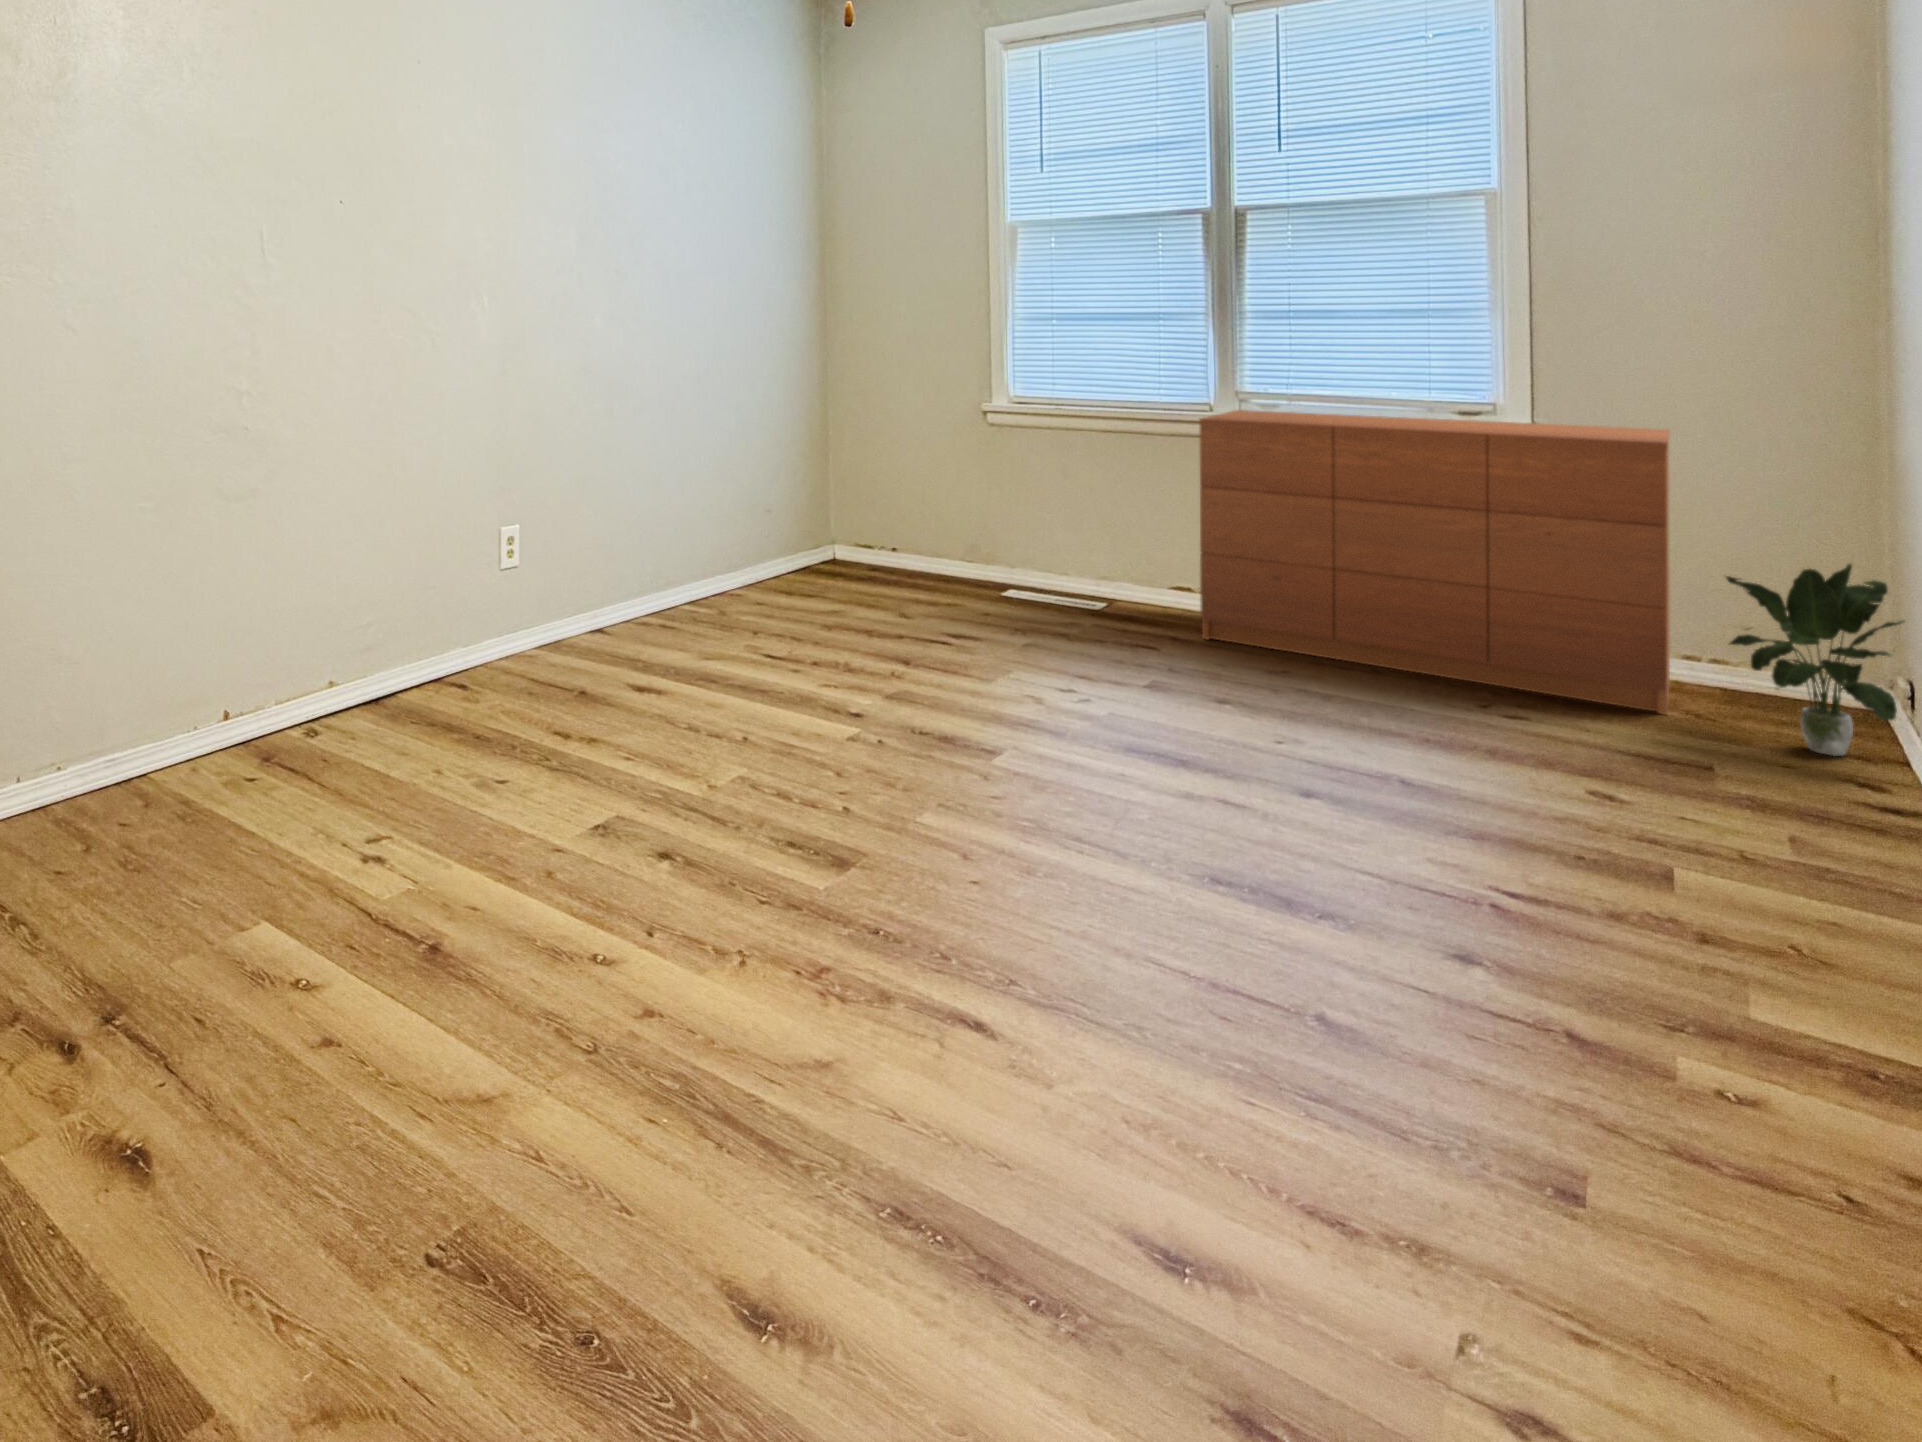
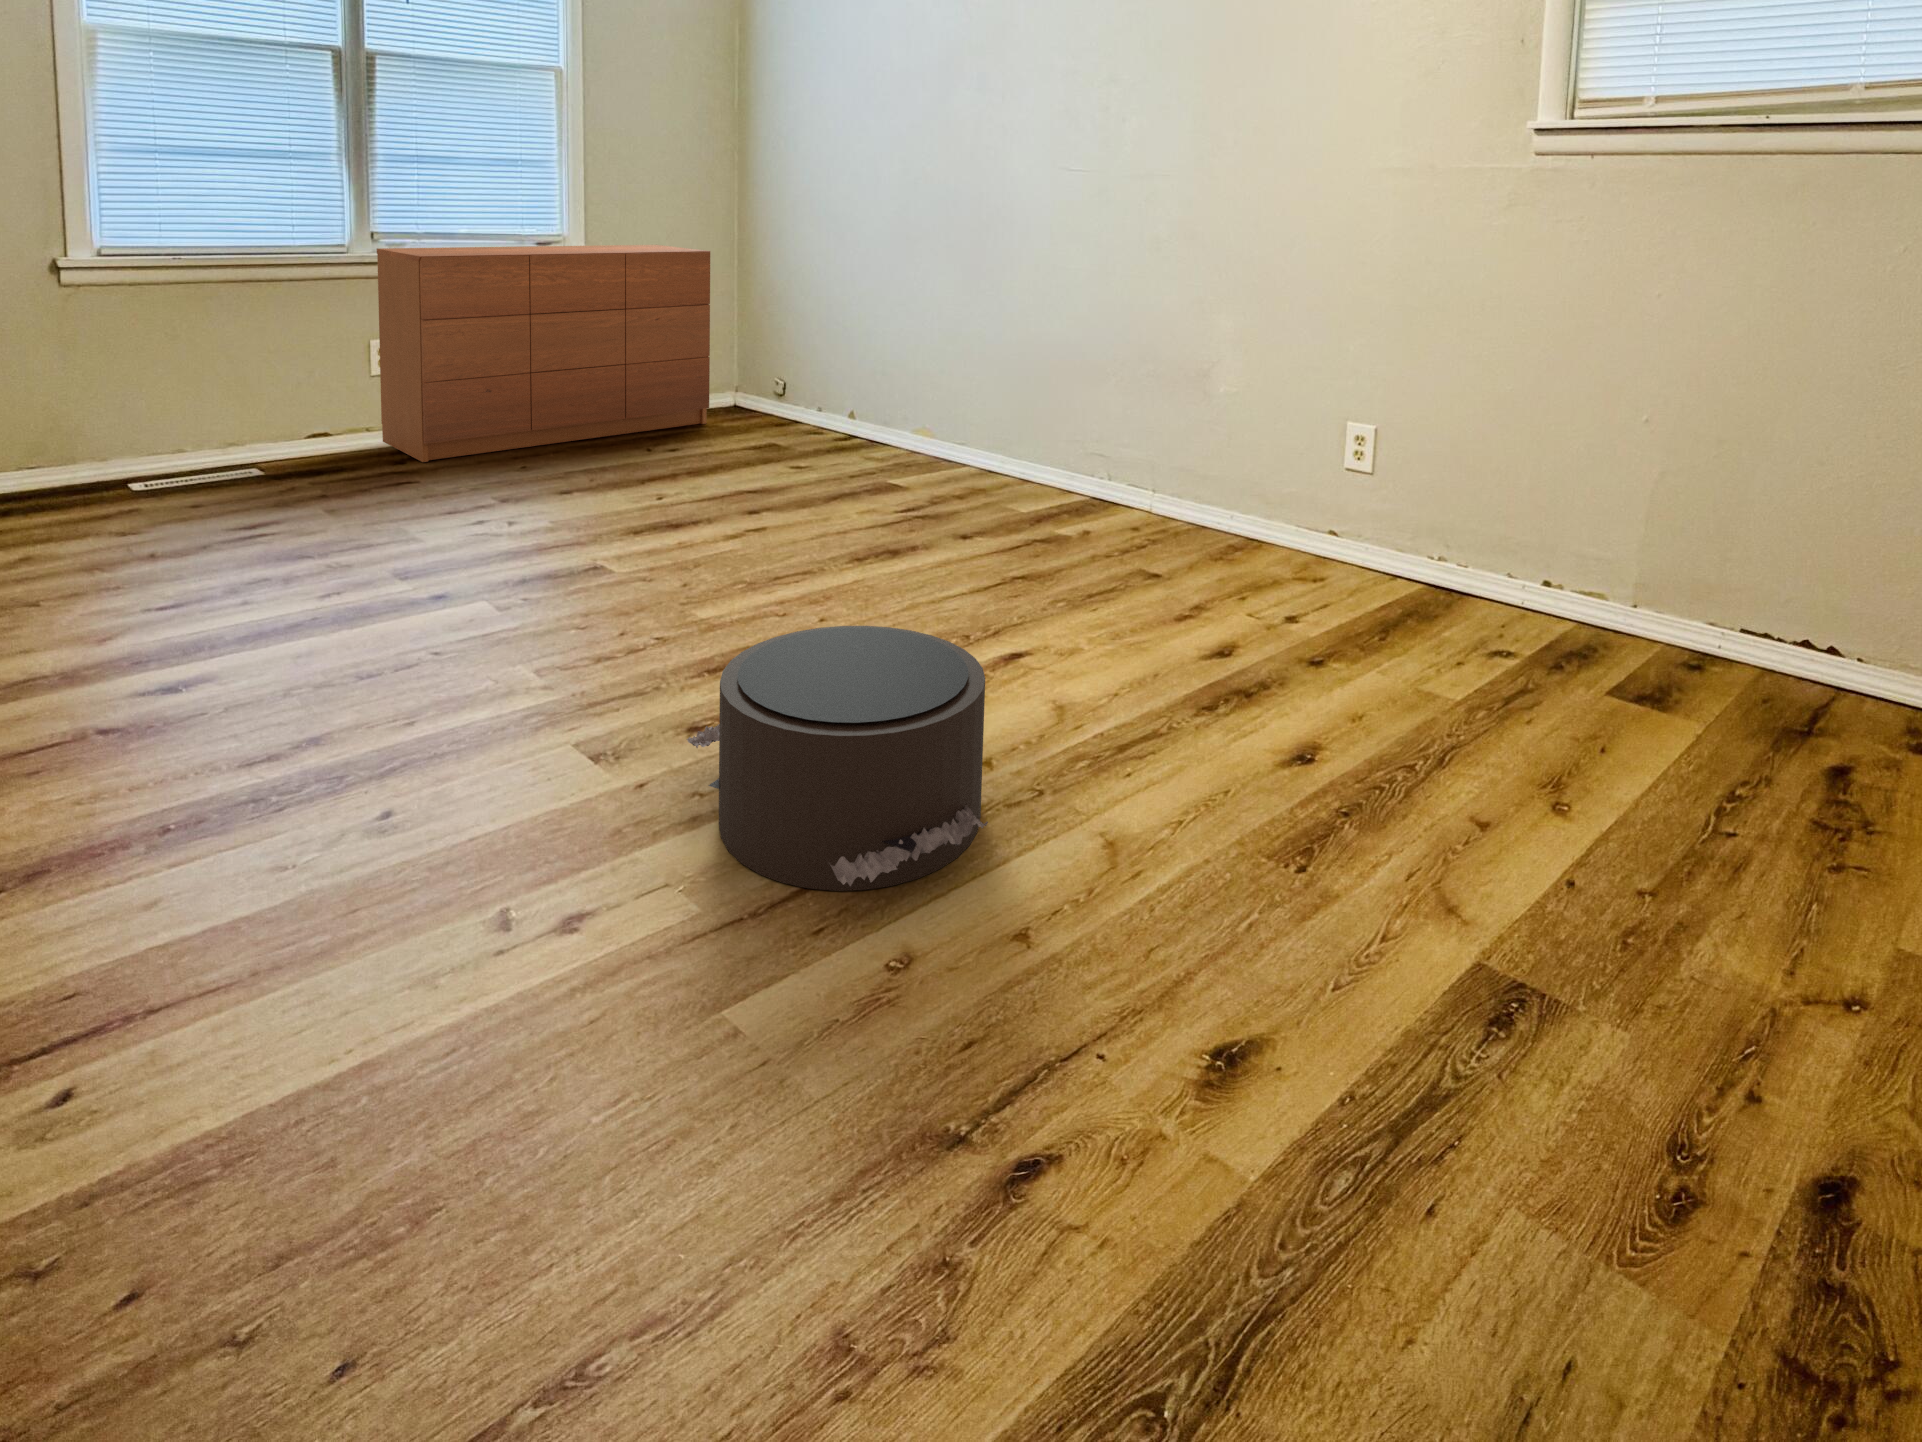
potted plant: present [1726,564,1904,756] -> none [736,311,821,420]
pouf: none [352,758,669,1008] -> present [687,626,988,891]

